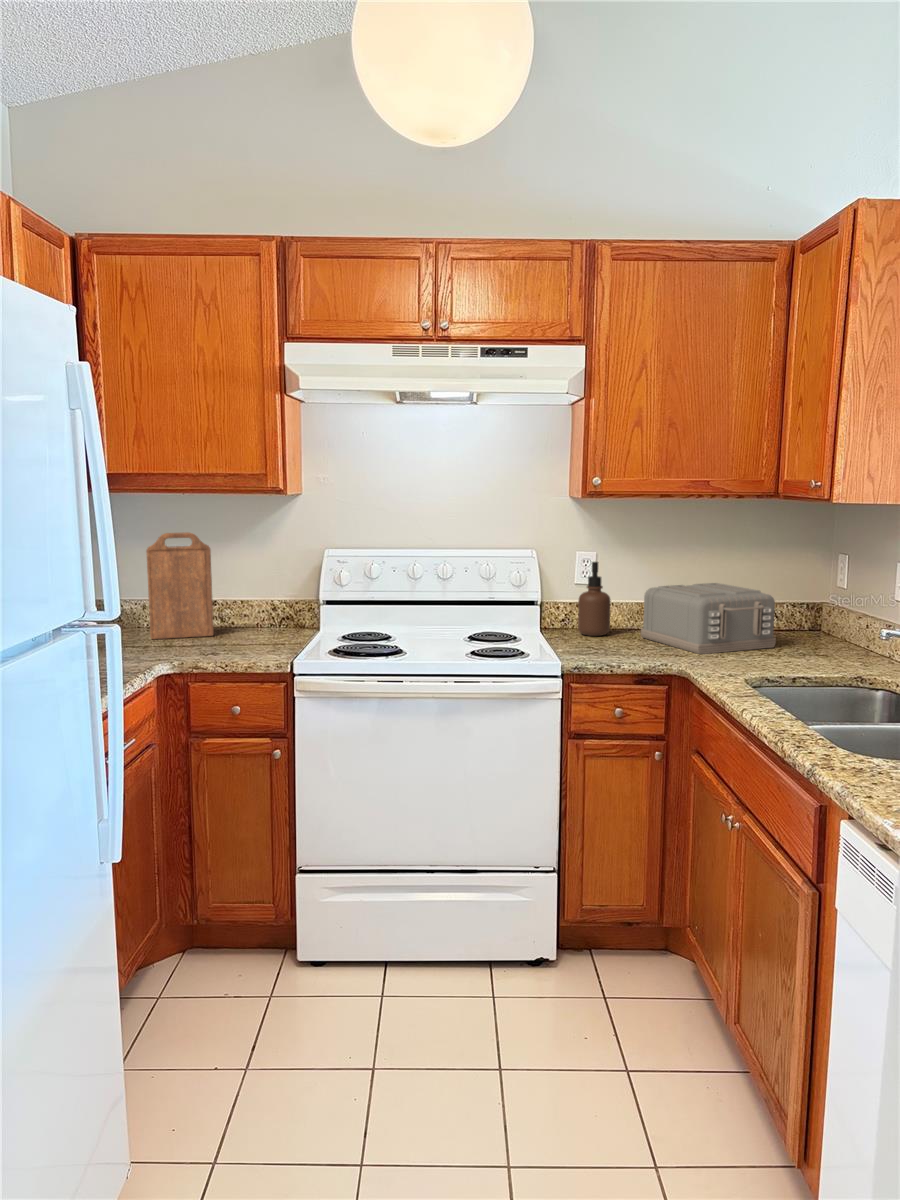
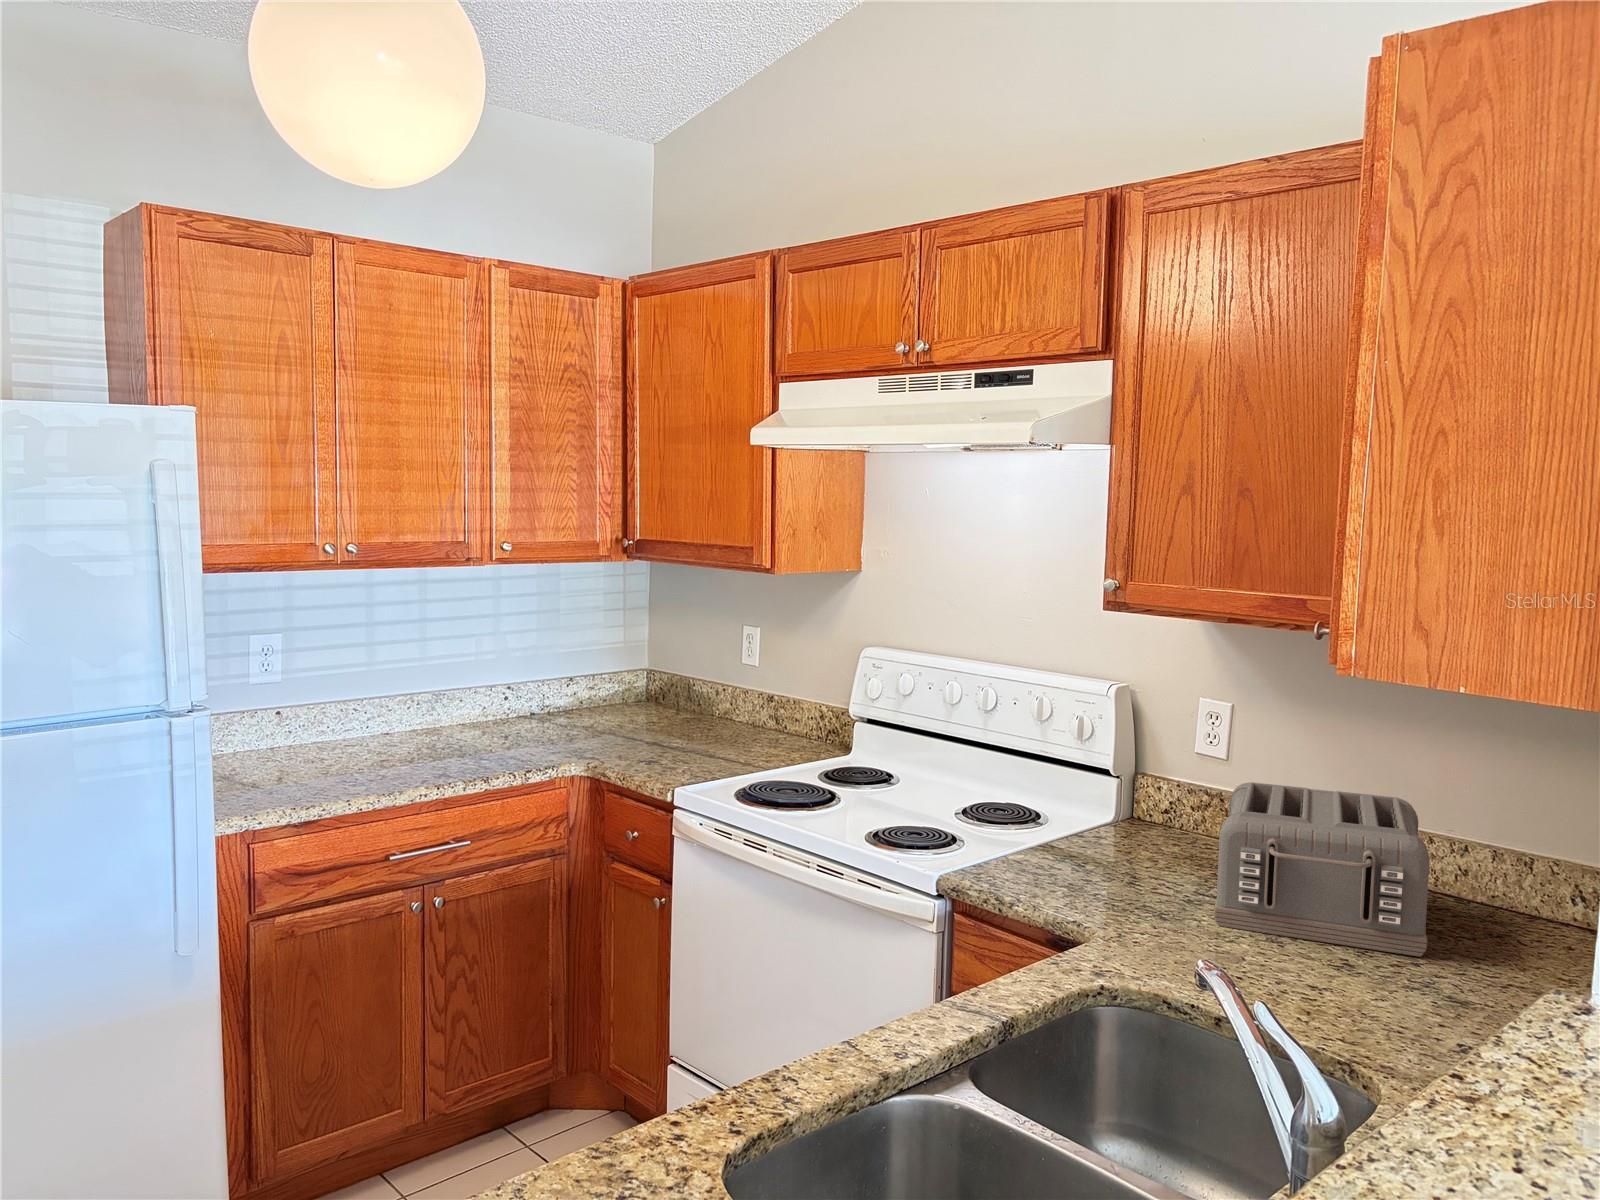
cutting board: present [146,532,214,639] -> none [668,611,732,740]
soap dispenser: present [578,562,611,636] -> none [1147,719,1206,850]

